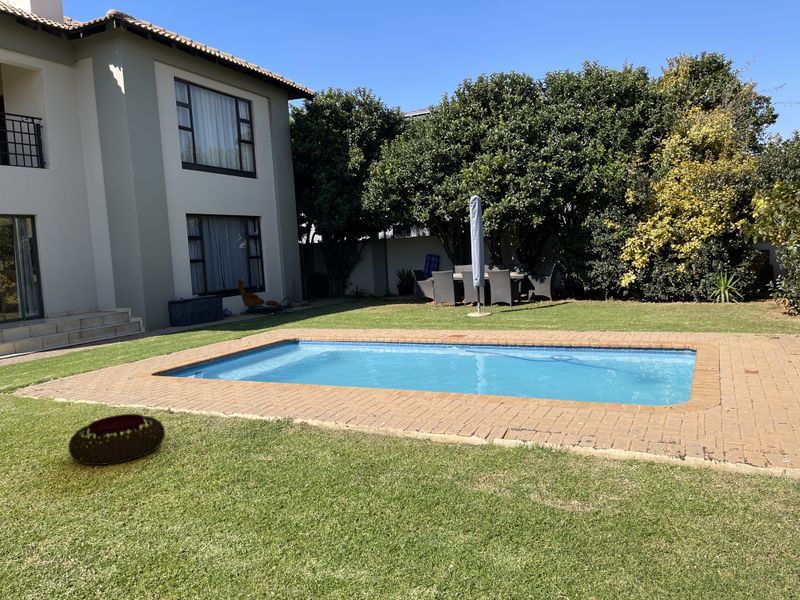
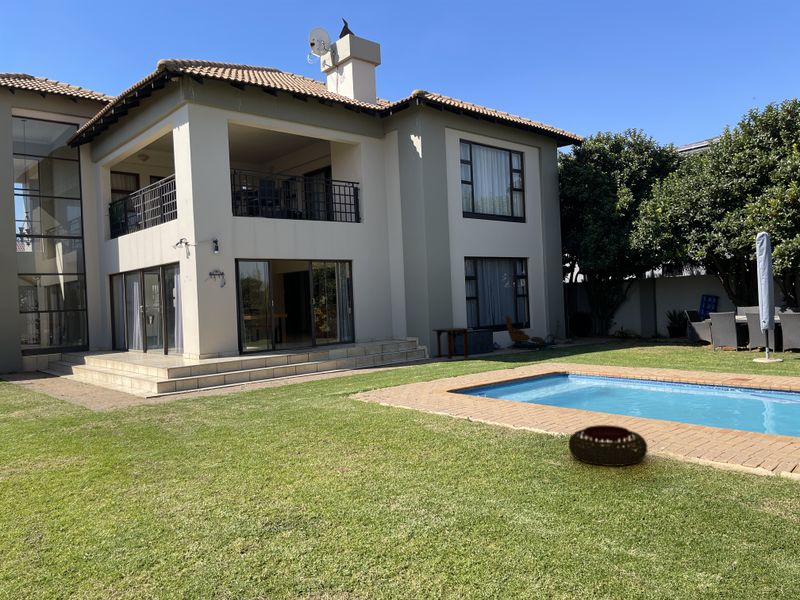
side table: none [149,294,195,331] -> present [433,328,470,359]
pouf: present [68,414,165,465] -> present [568,425,648,466]

